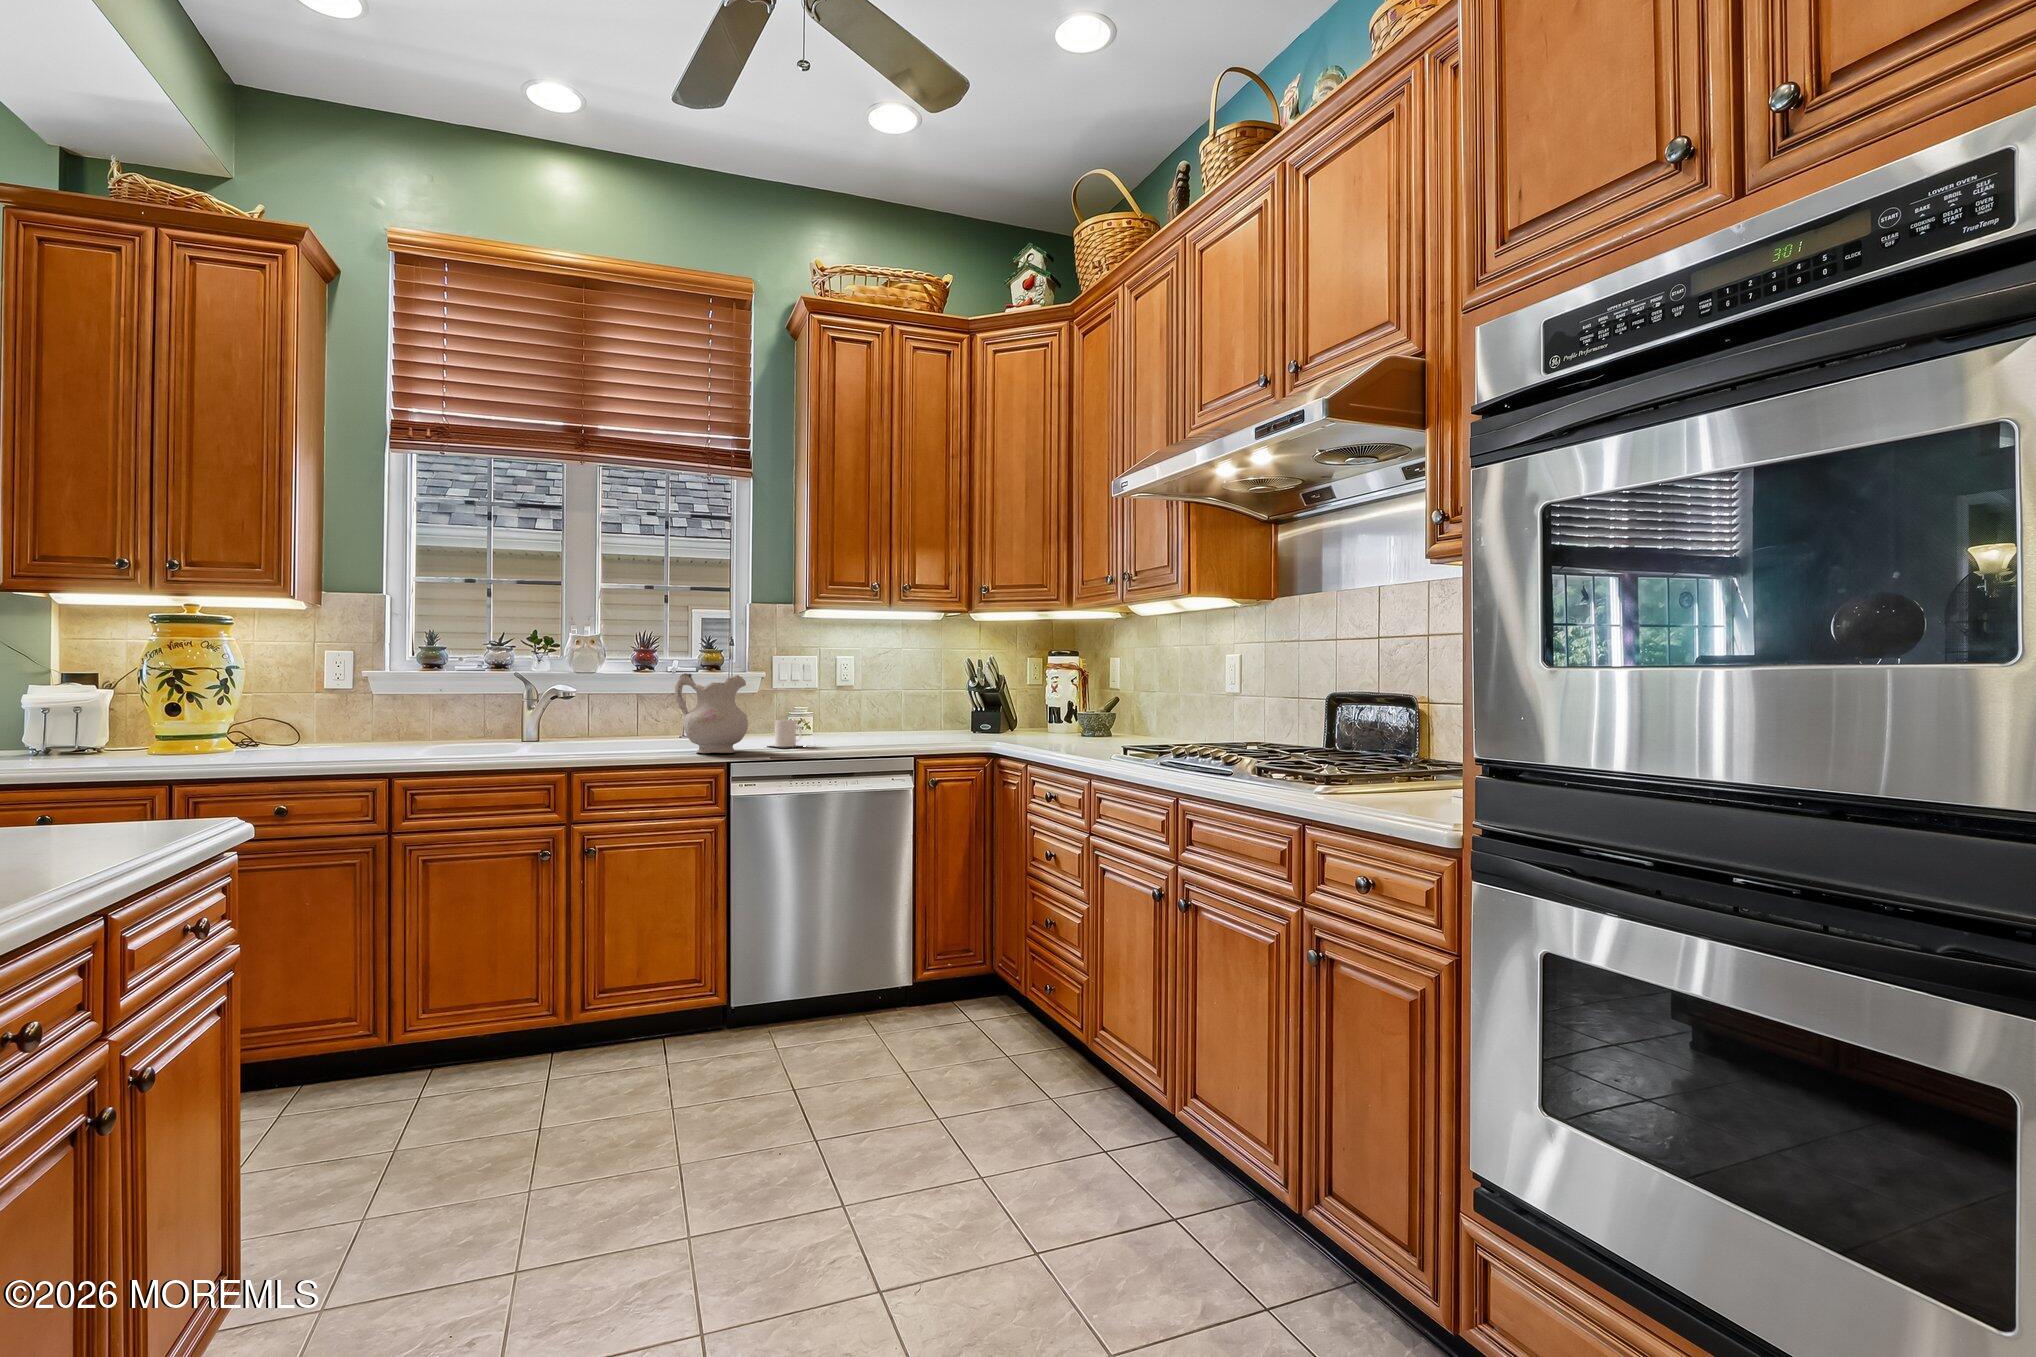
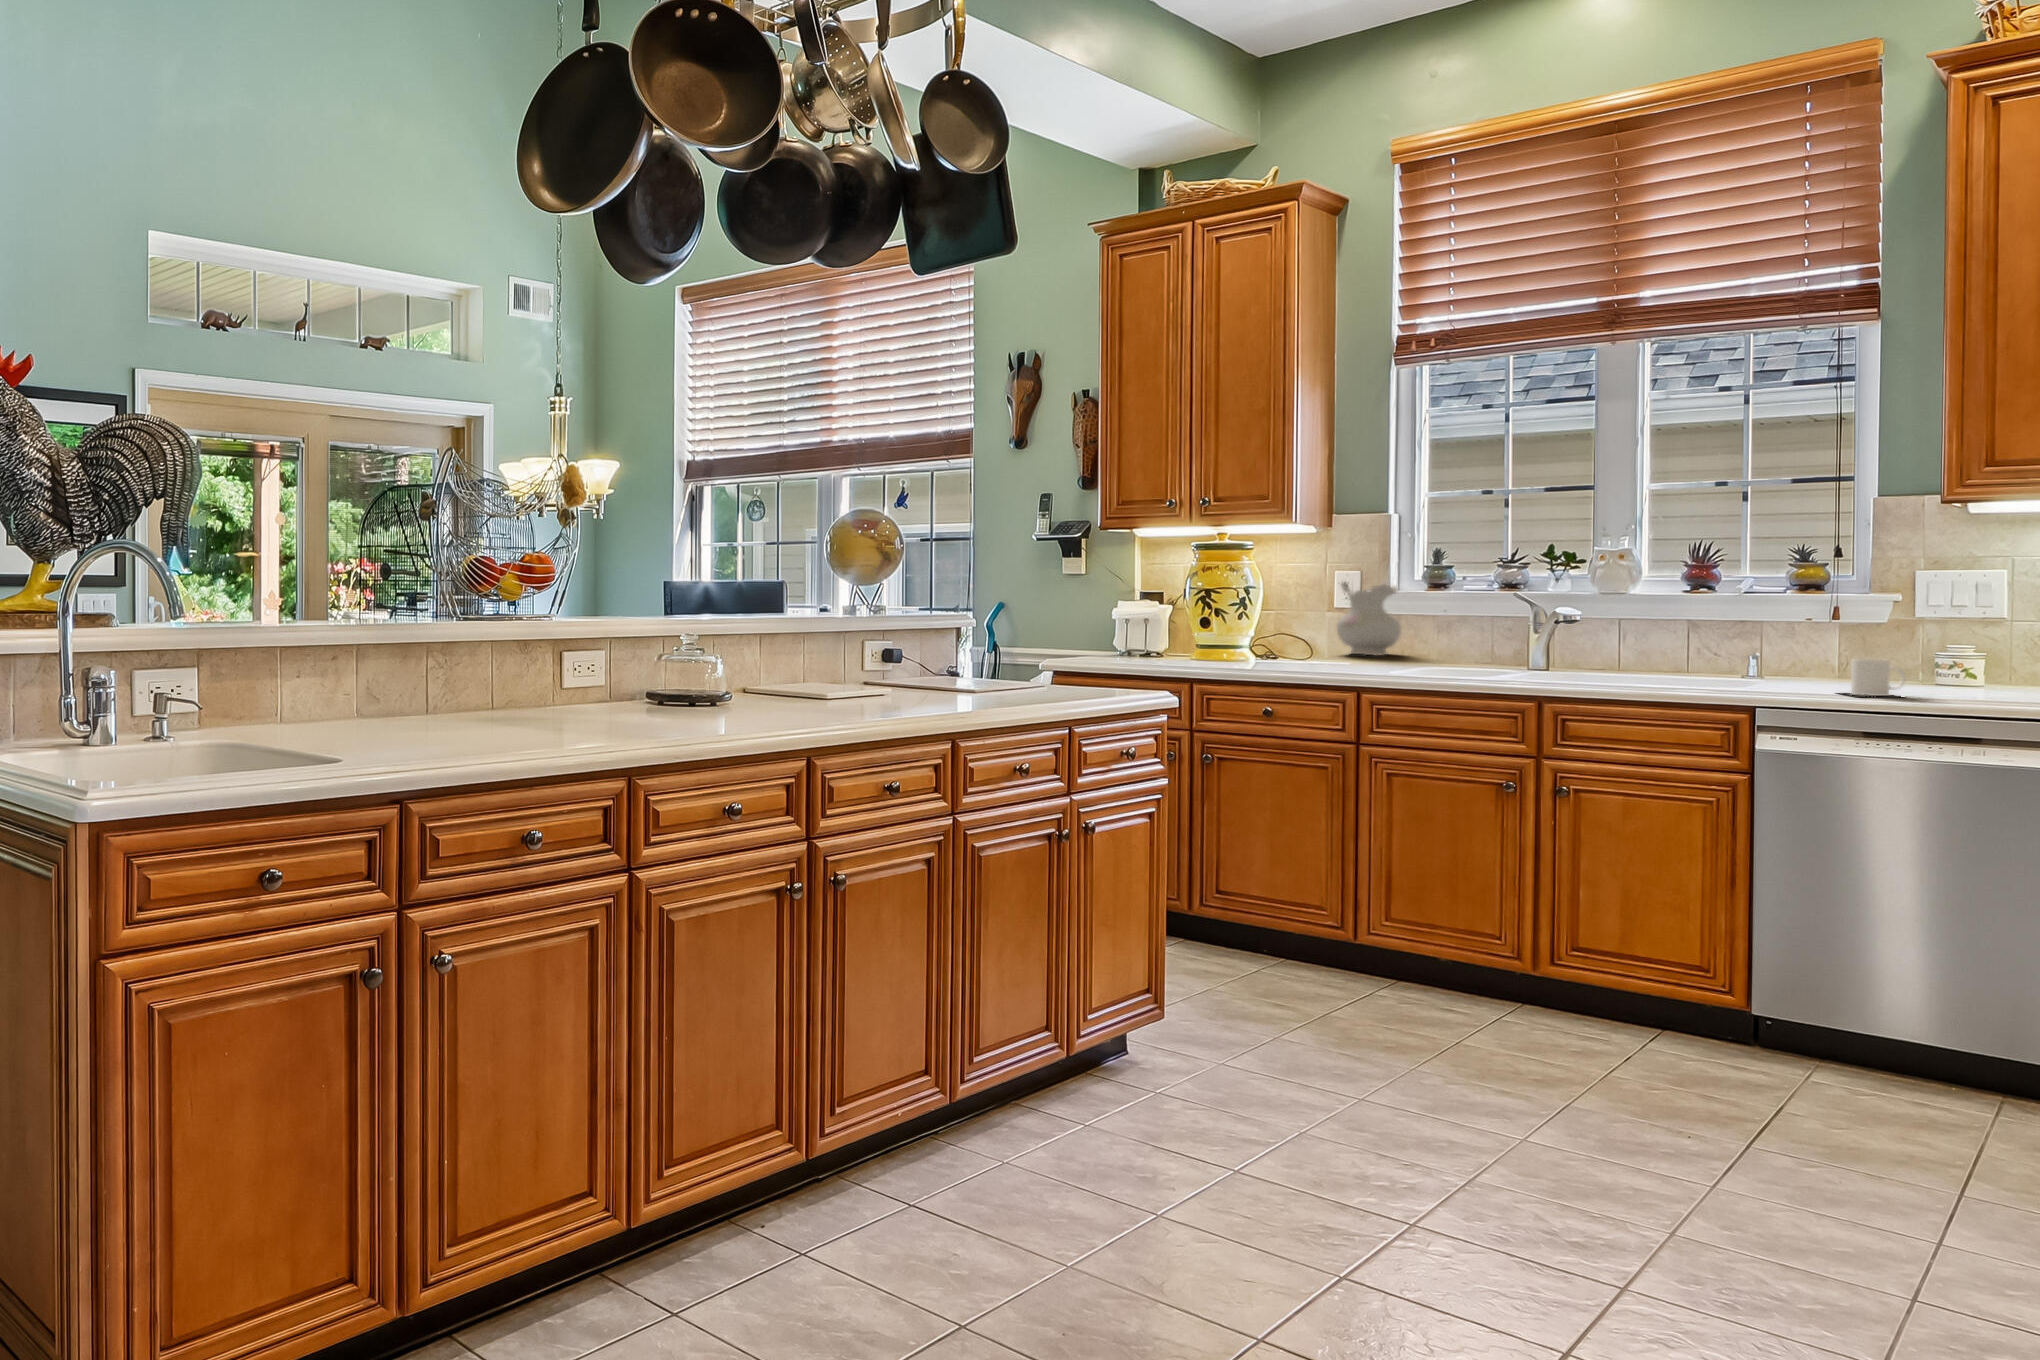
ceramic pitcher: present [675,673,748,753] -> present [1337,583,1401,655]

